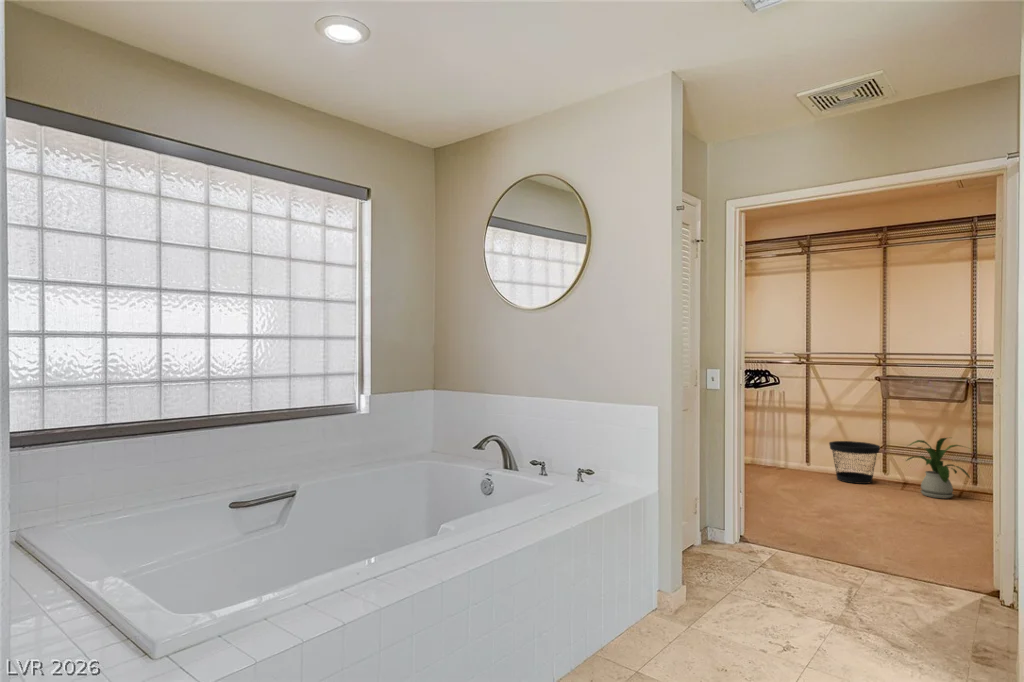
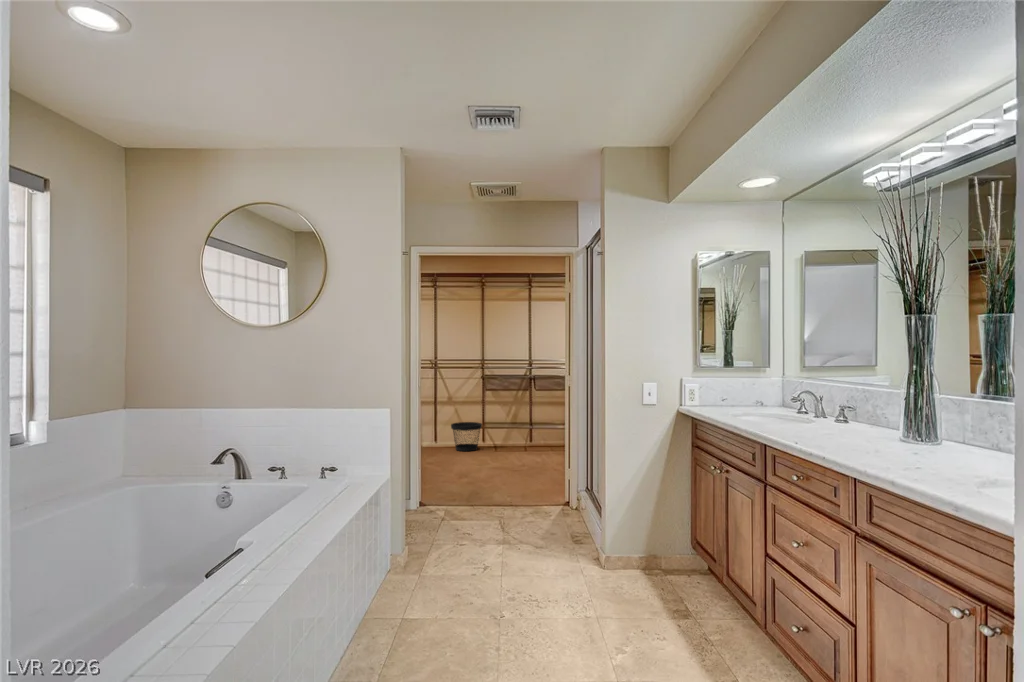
house plant: present [907,438,970,498] -> none [497,413,534,454]

